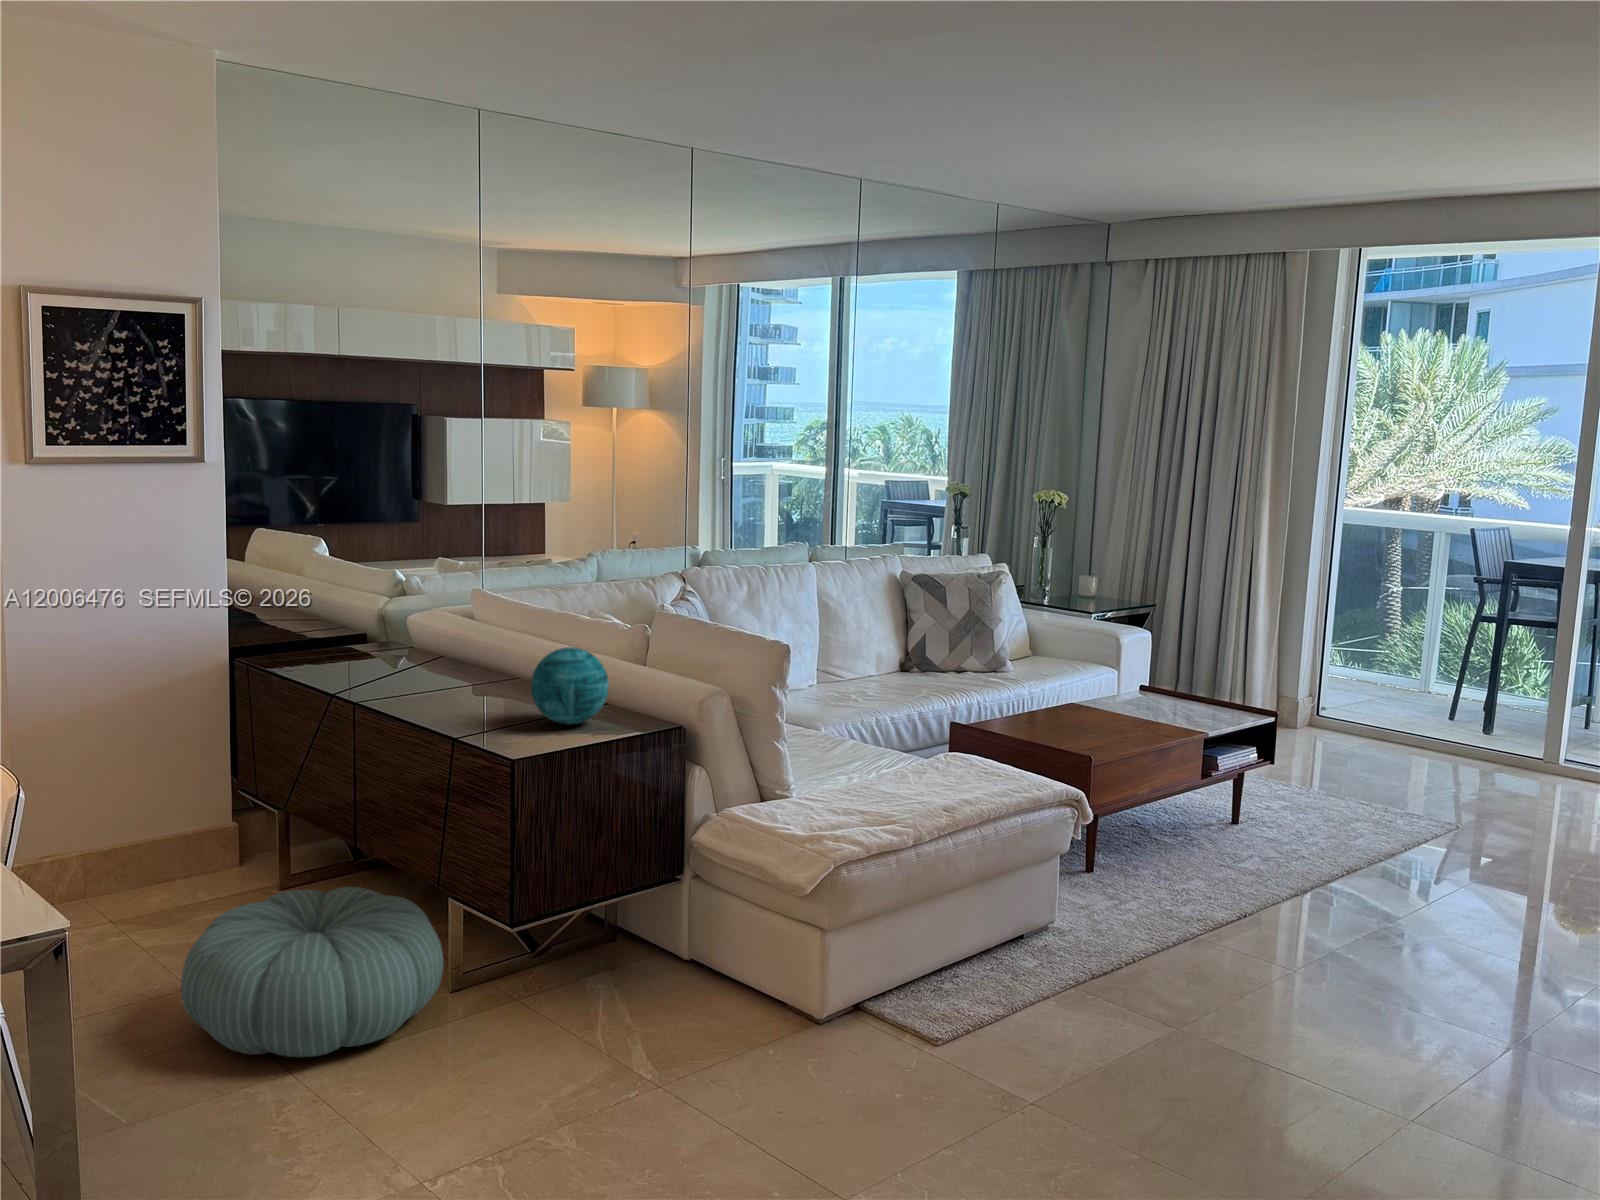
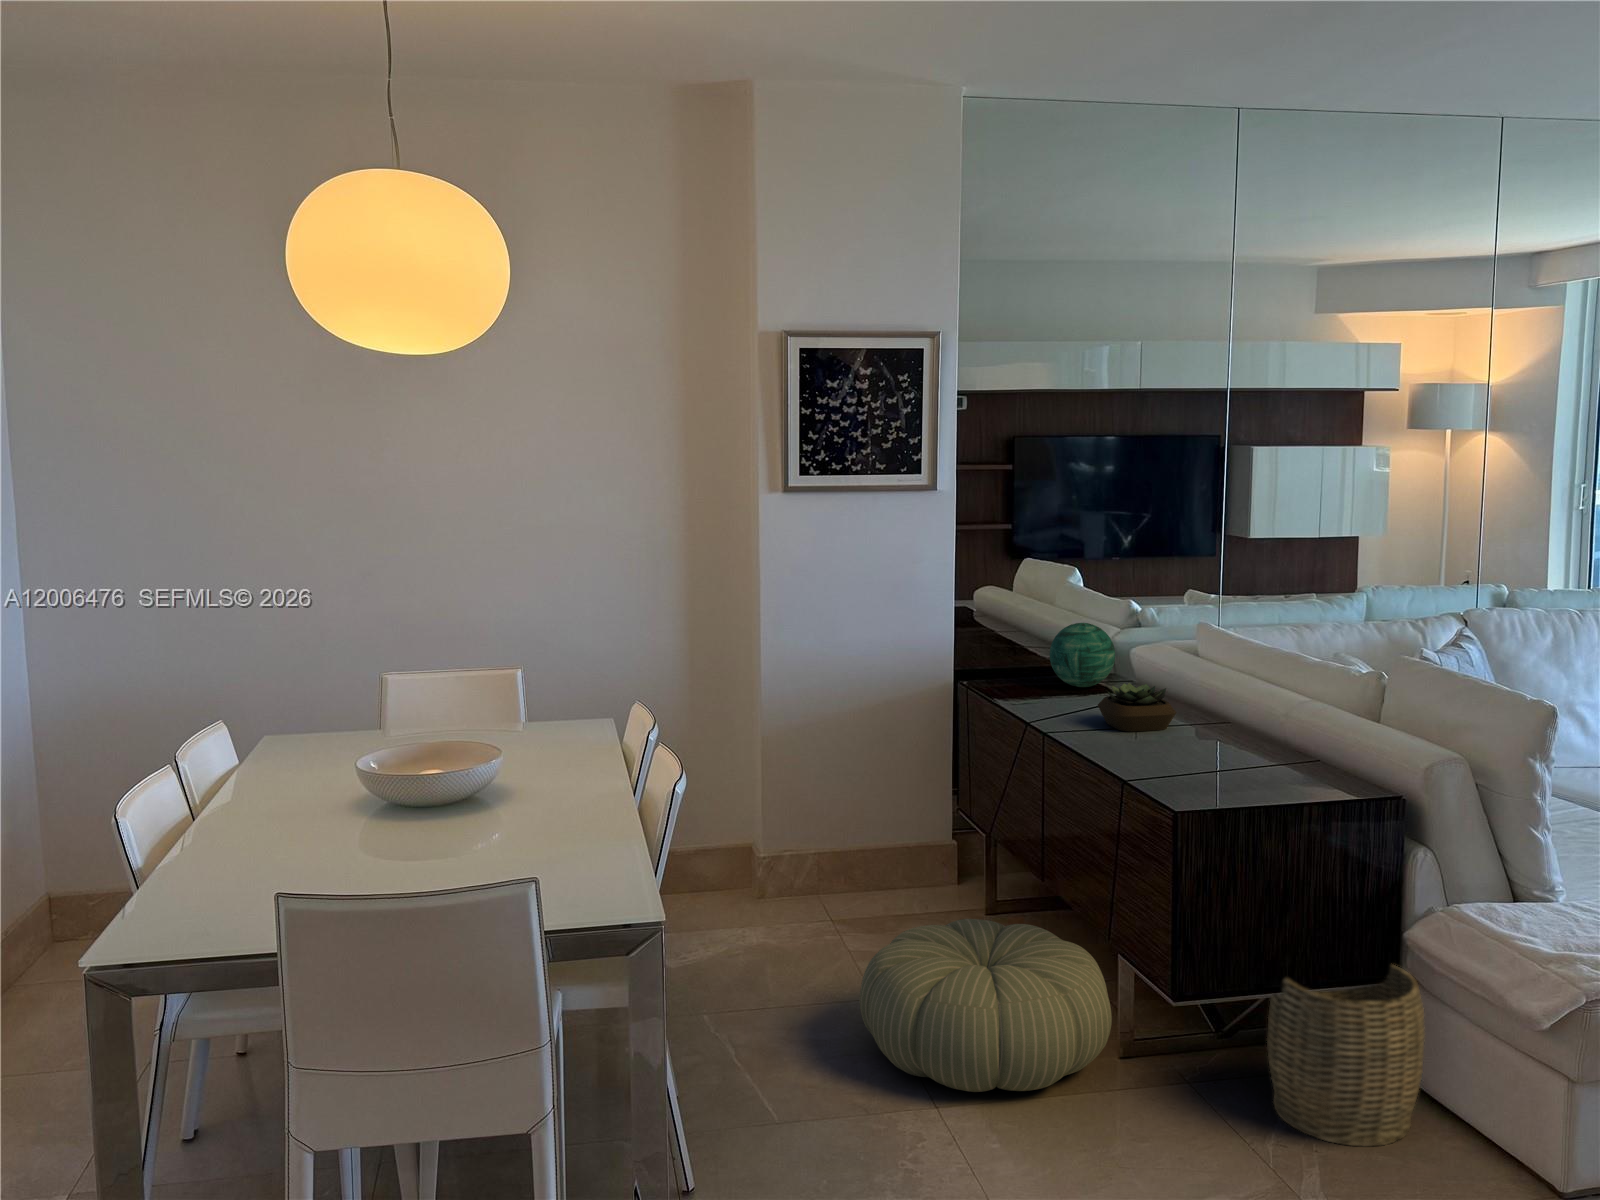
succulent plant: none [397,647,473,692] -> present [1098,683,1176,732]
decorative orb: present [531,647,609,725] -> present [1050,623,1115,687]
woven basket: none [584,863,709,1024] -> present [1267,965,1425,1146]

